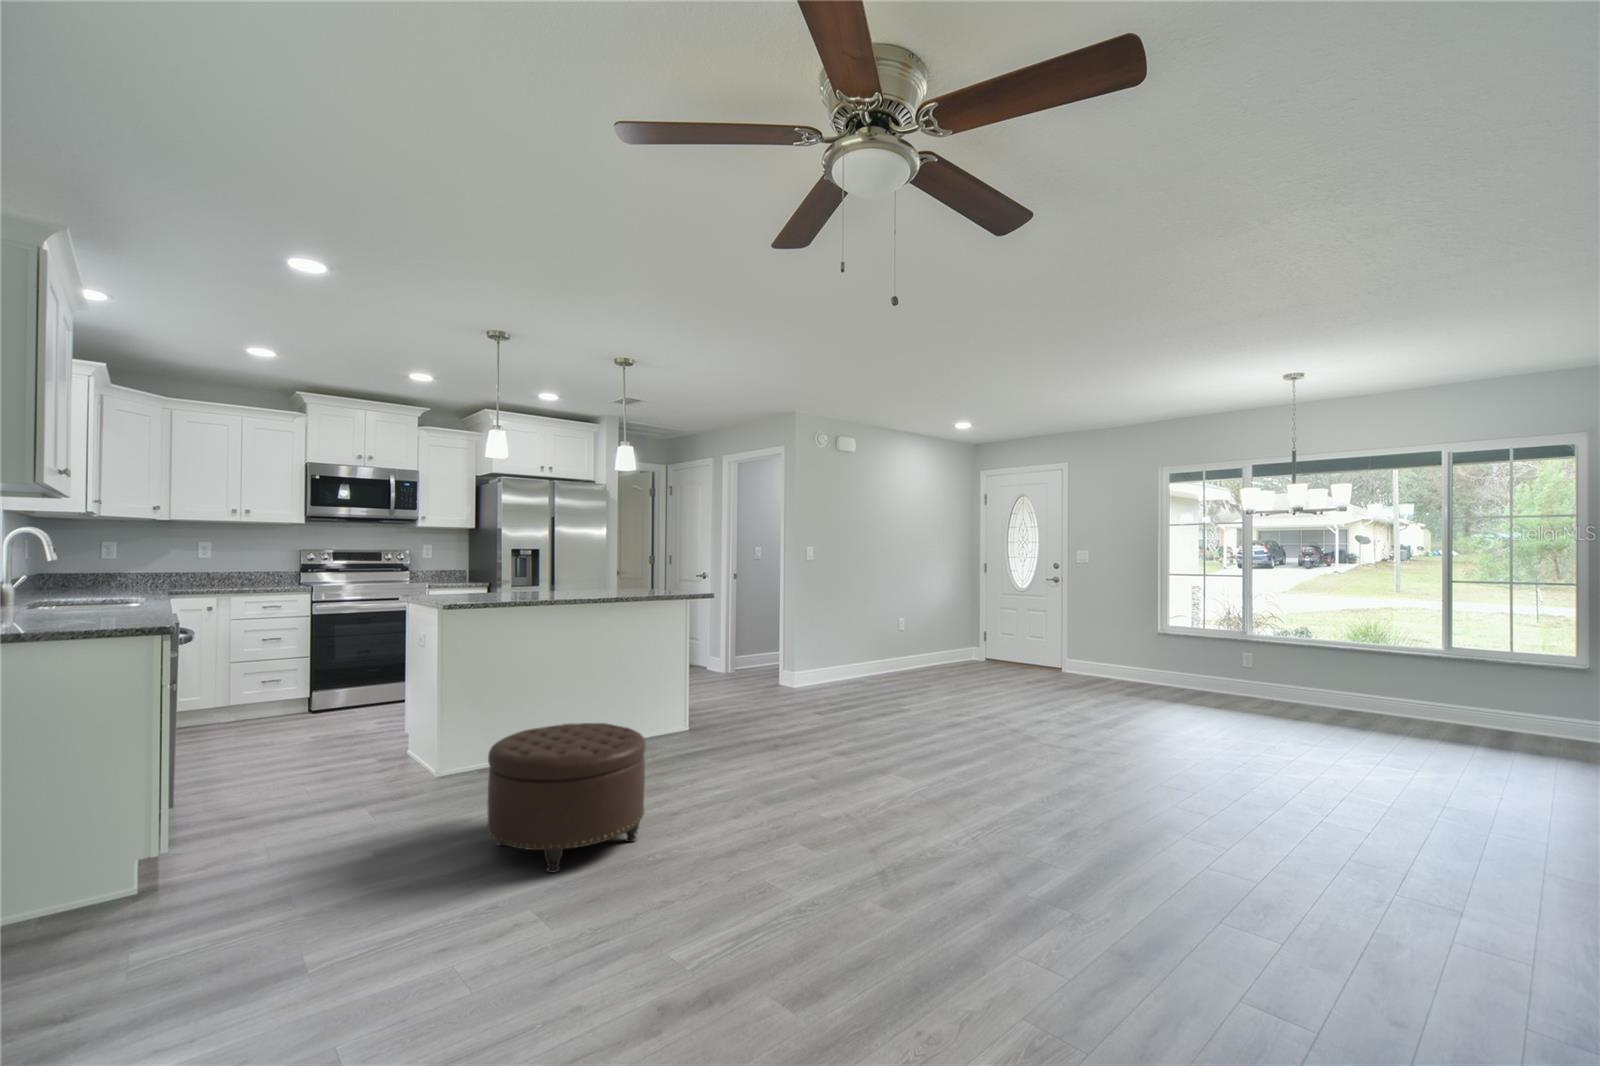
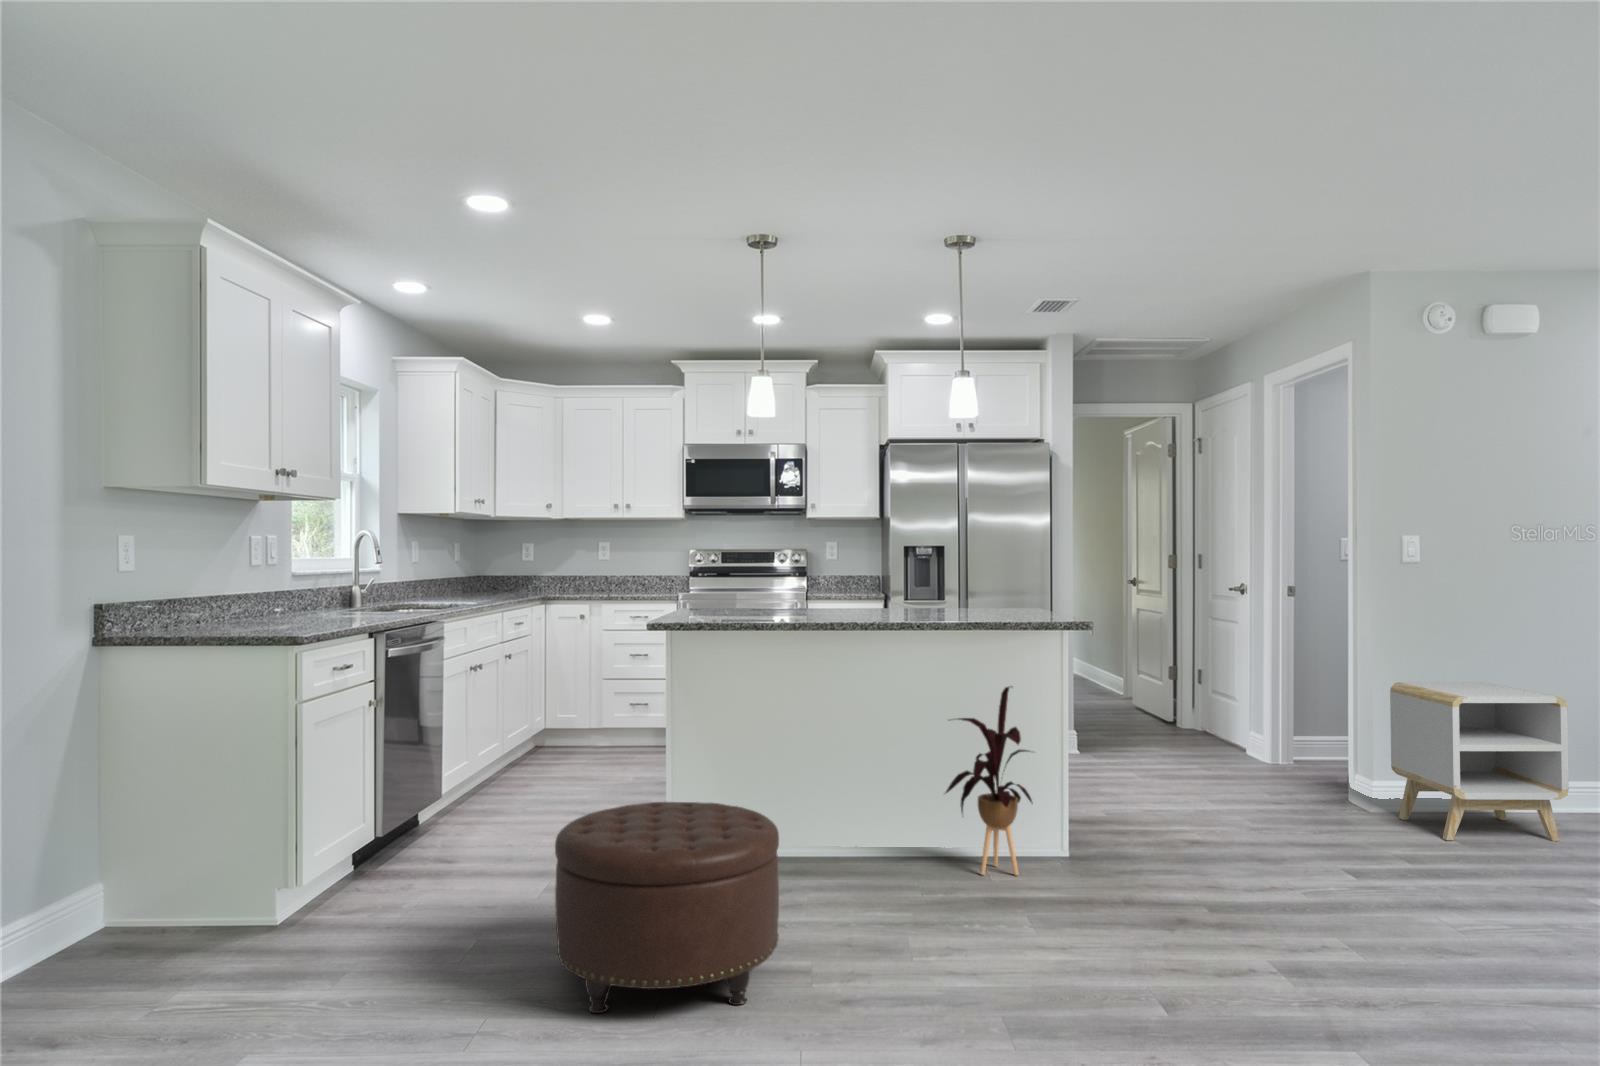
side table: none [803,618,877,694] -> present [1390,682,1569,841]
house plant: none [637,634,699,749] -> present [946,687,1033,876]

